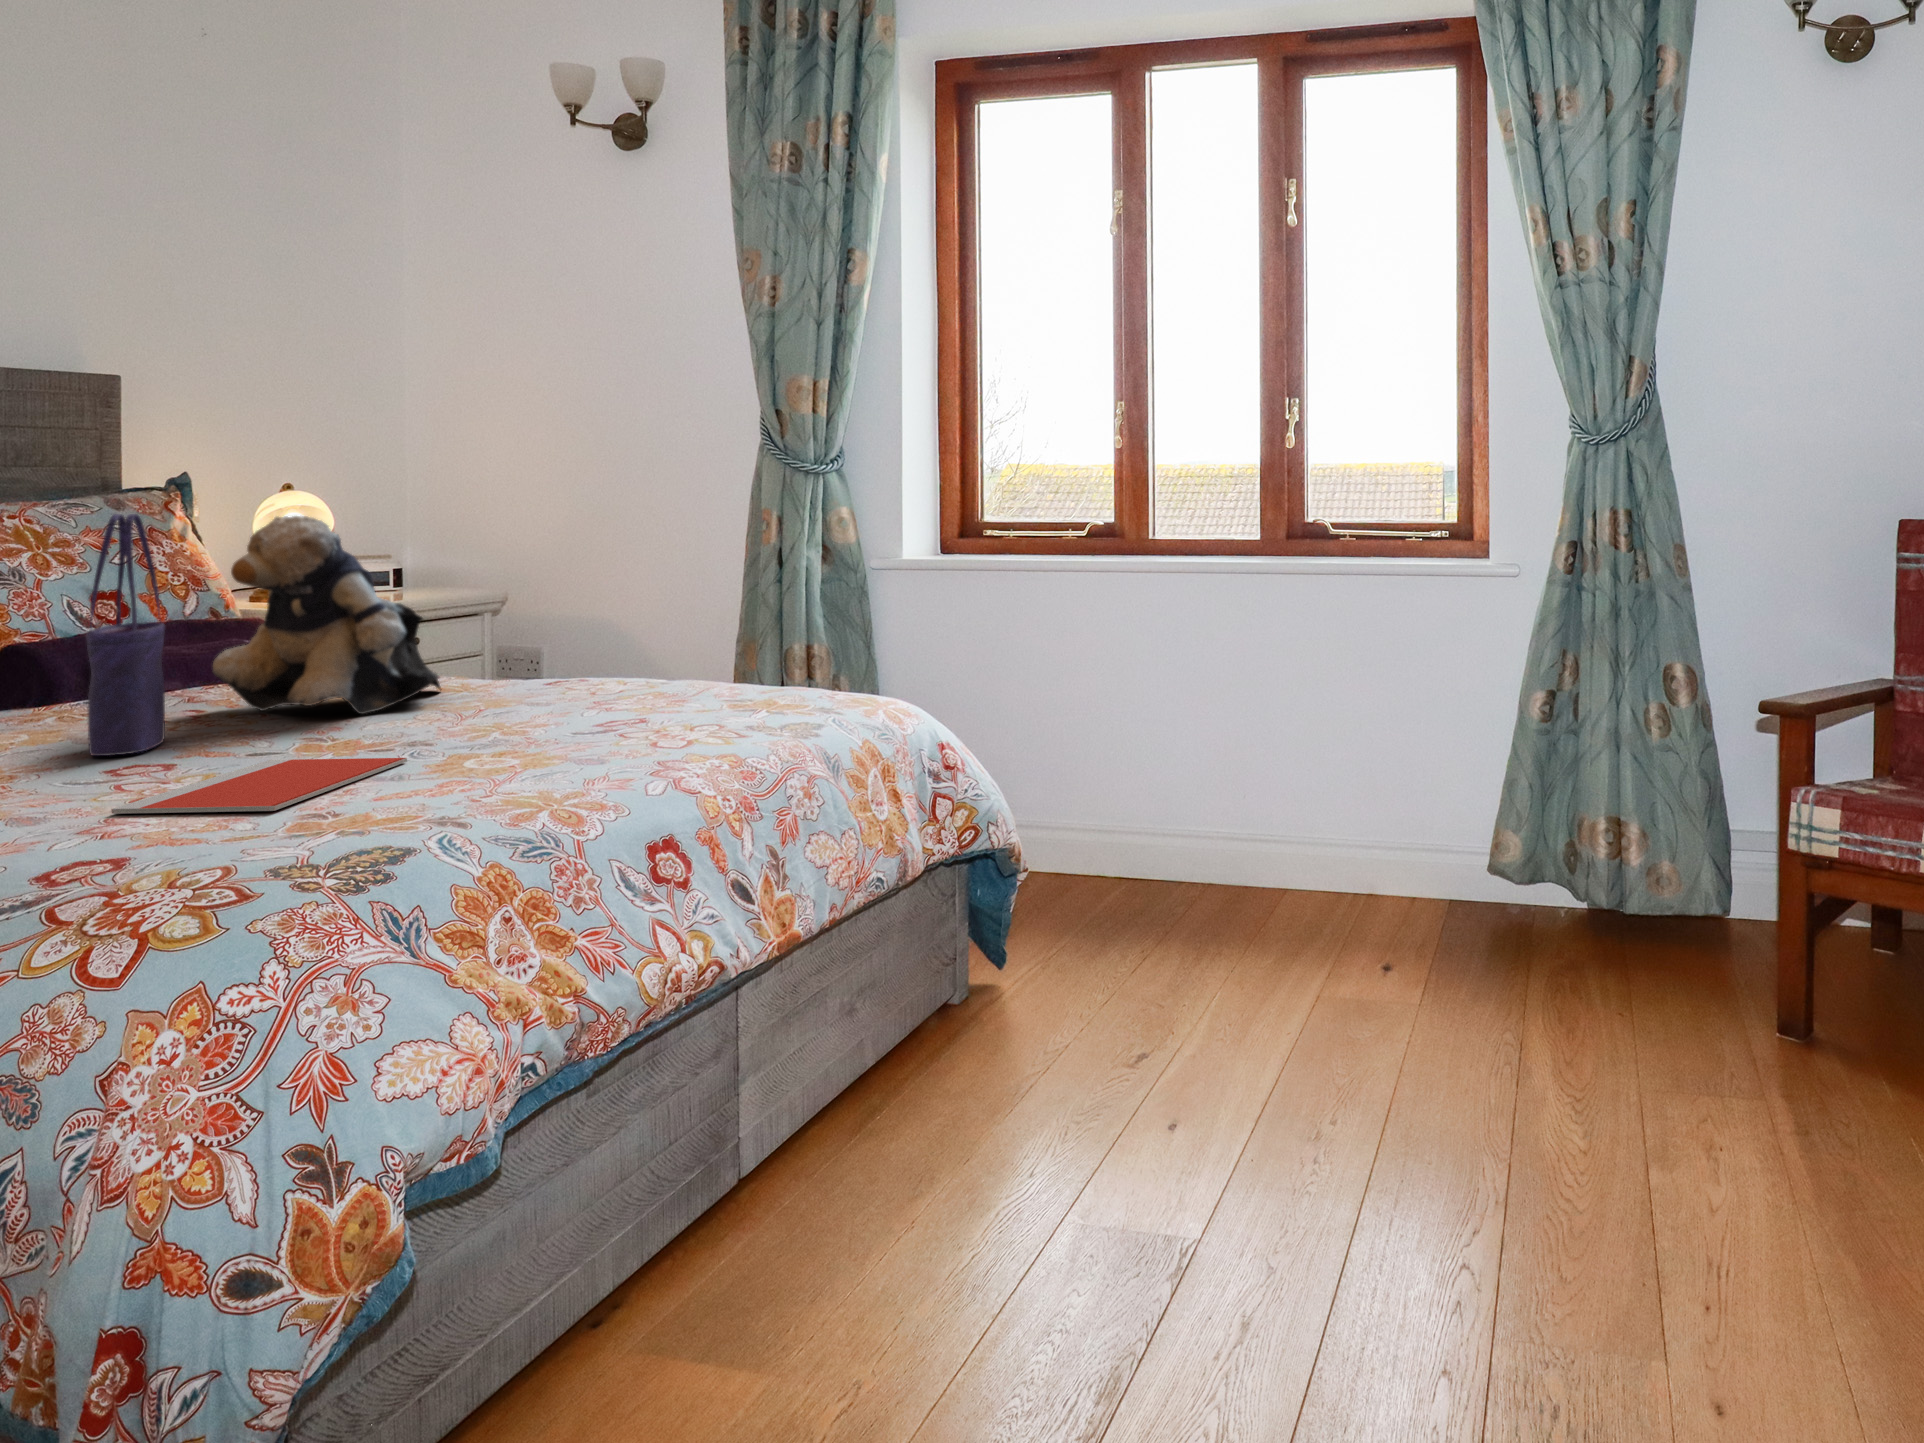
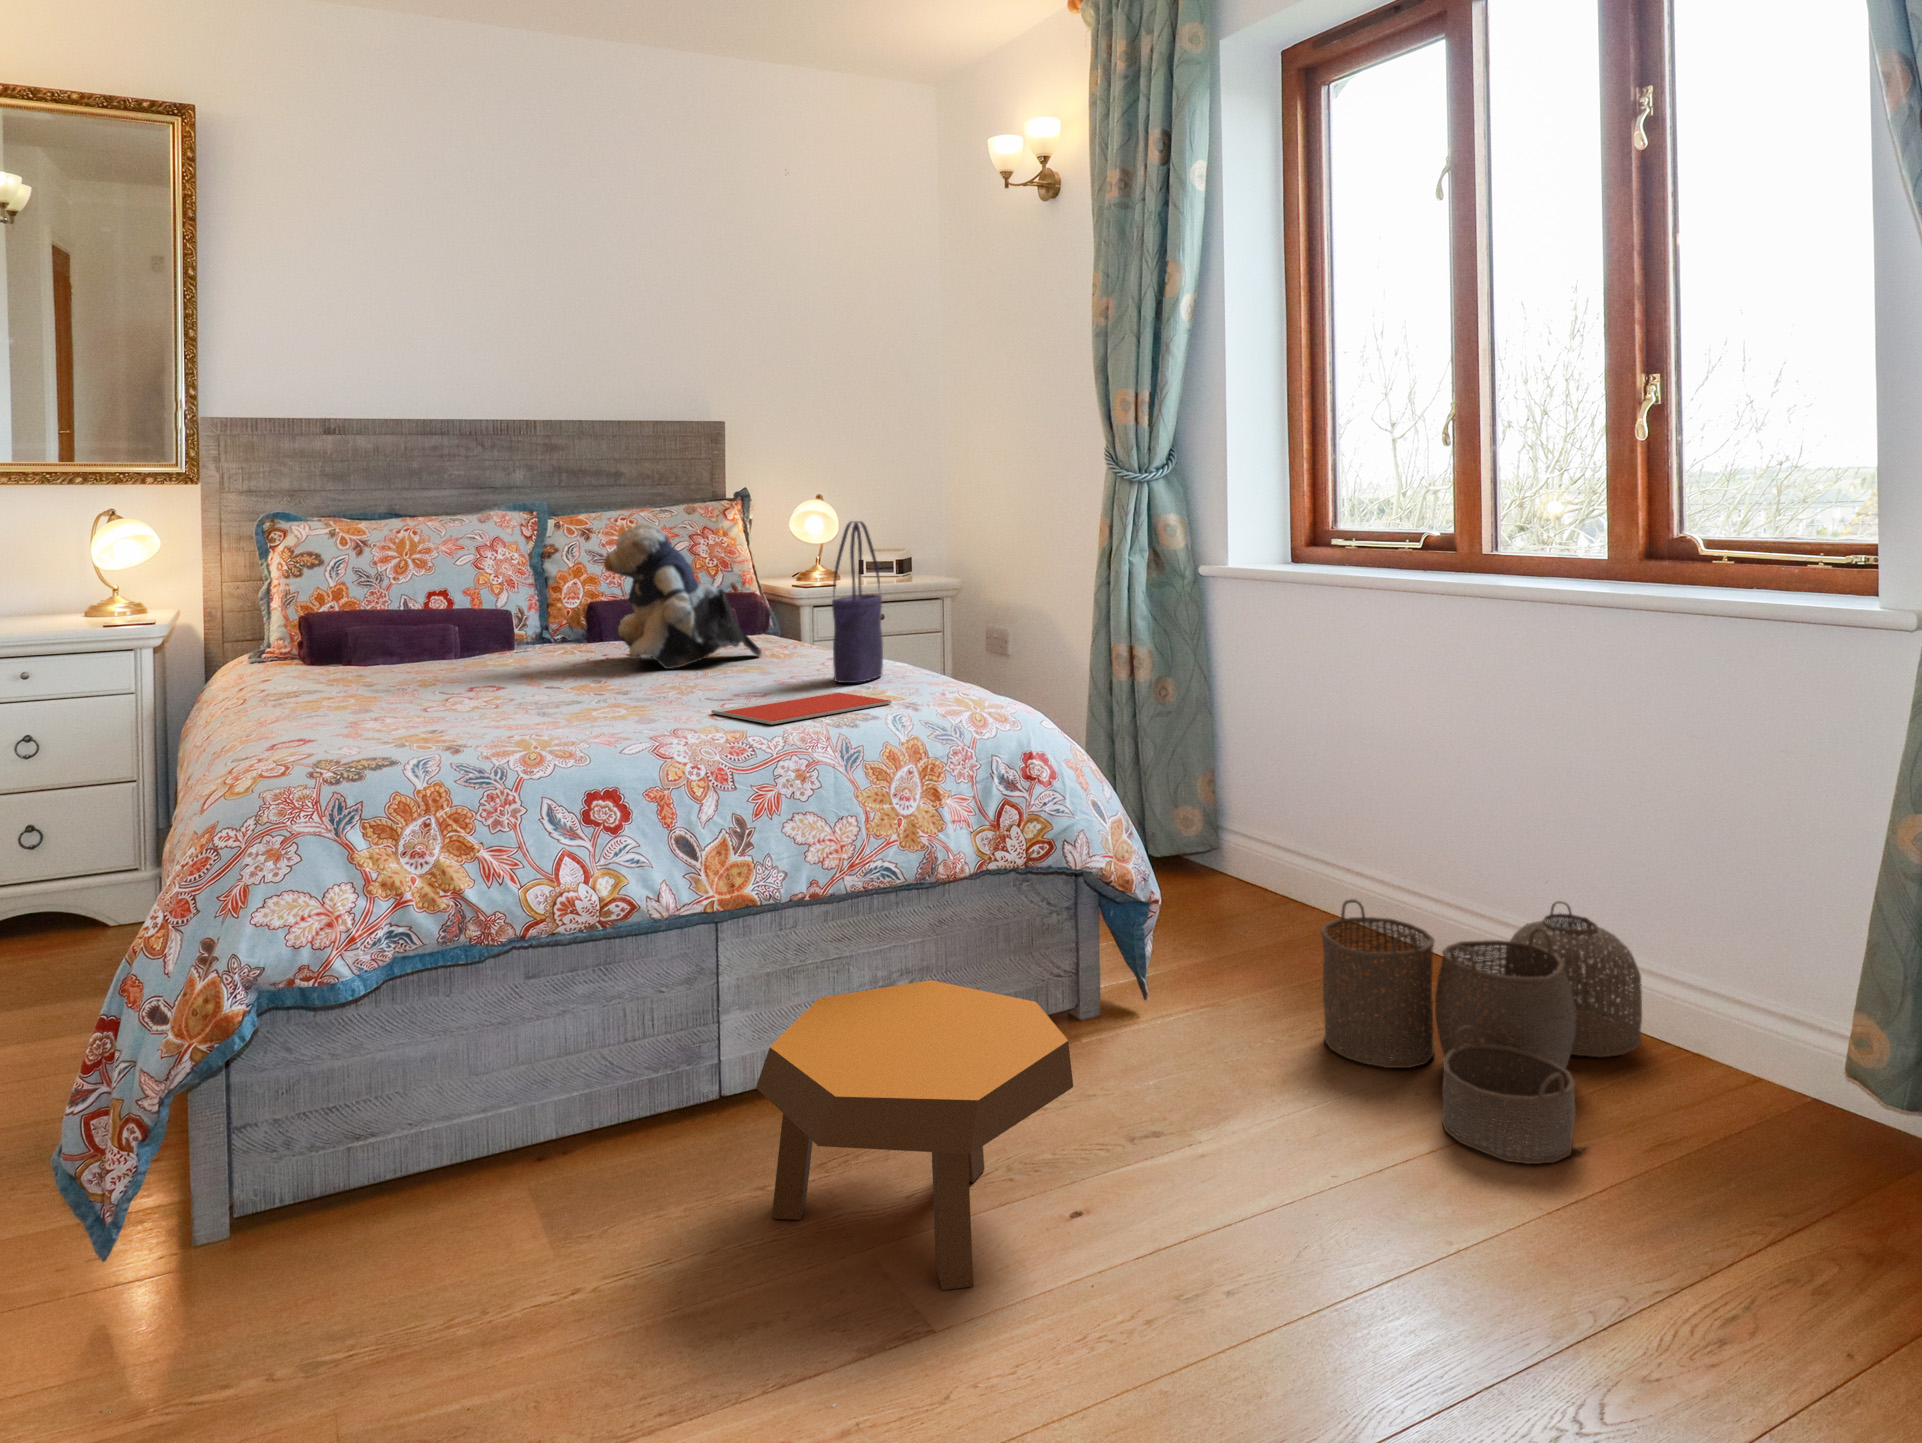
tote bag: present [86,514,165,756] -> present [832,521,883,683]
notebook: present [111,758,407,814] -> present [711,691,891,724]
woven basket: none [1163,807,1402,989] -> present [1320,899,1642,1164]
footstool: none [937,955,1240,1245] -> present [756,980,1073,1290]

